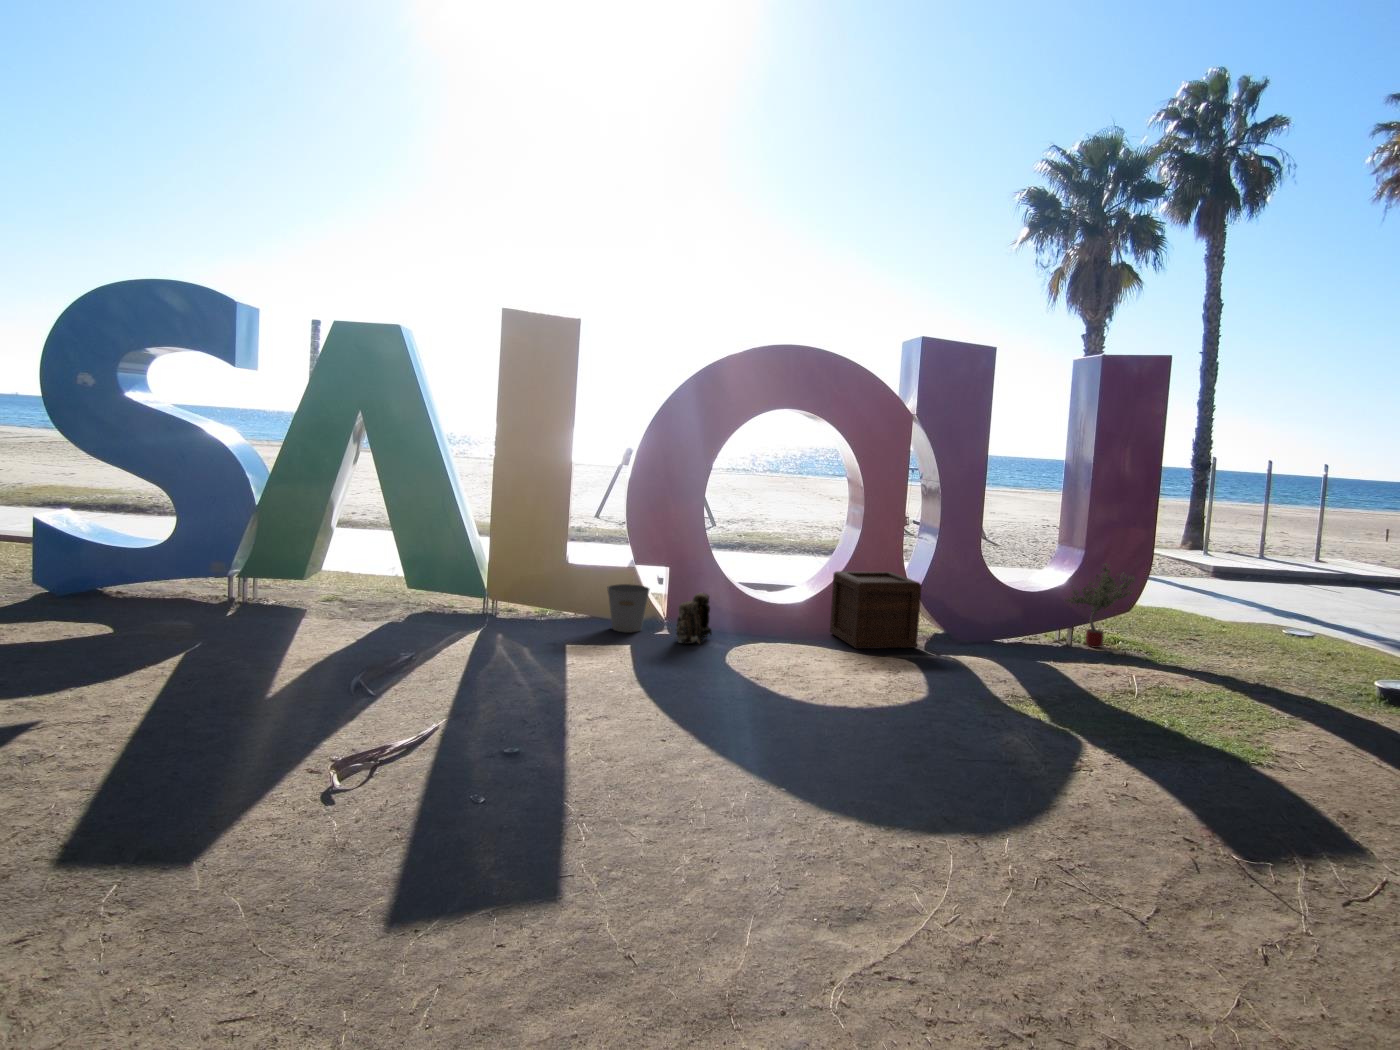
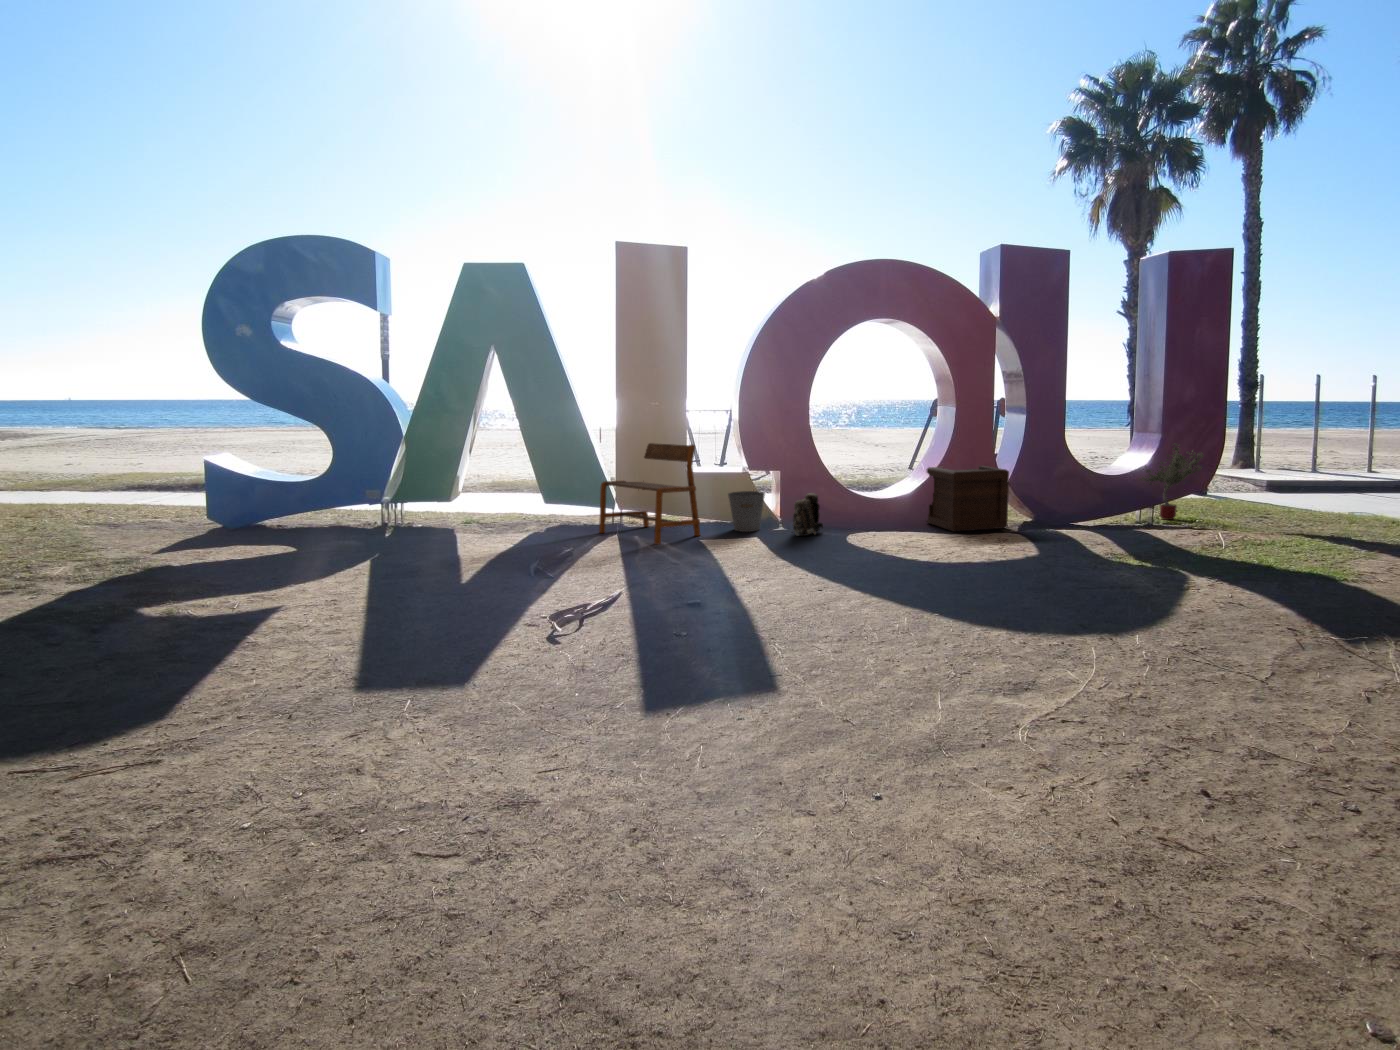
bench: none [456,520,570,645] -> present [599,443,700,544]

